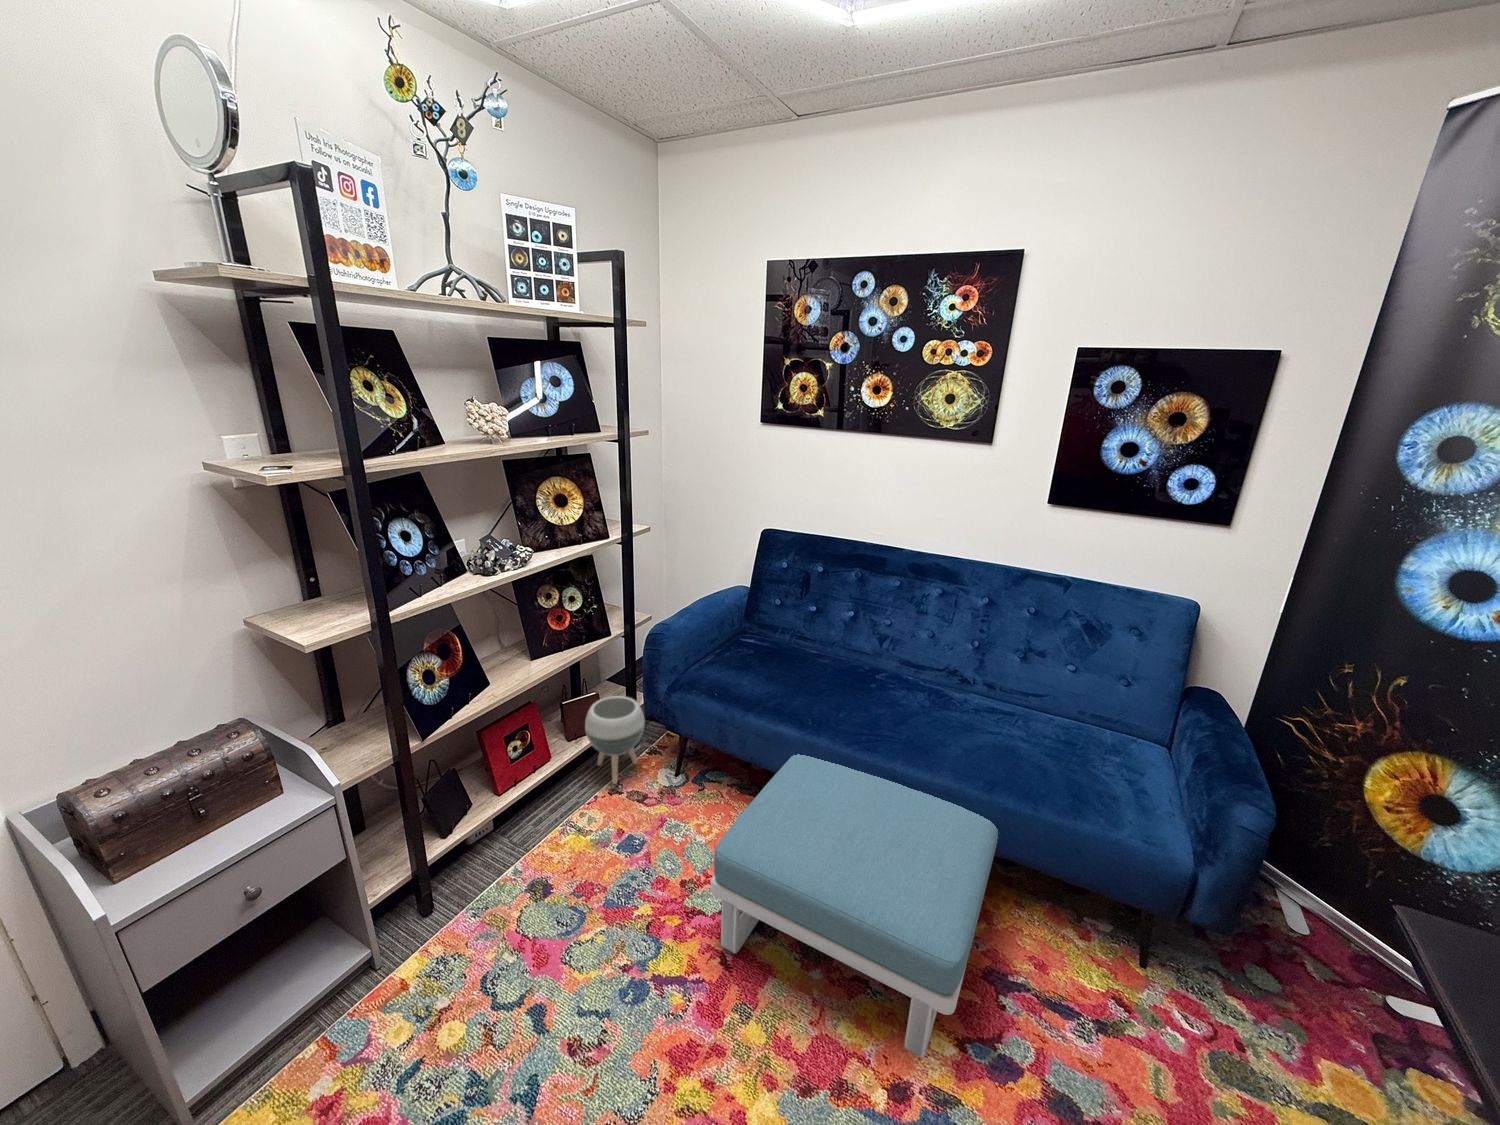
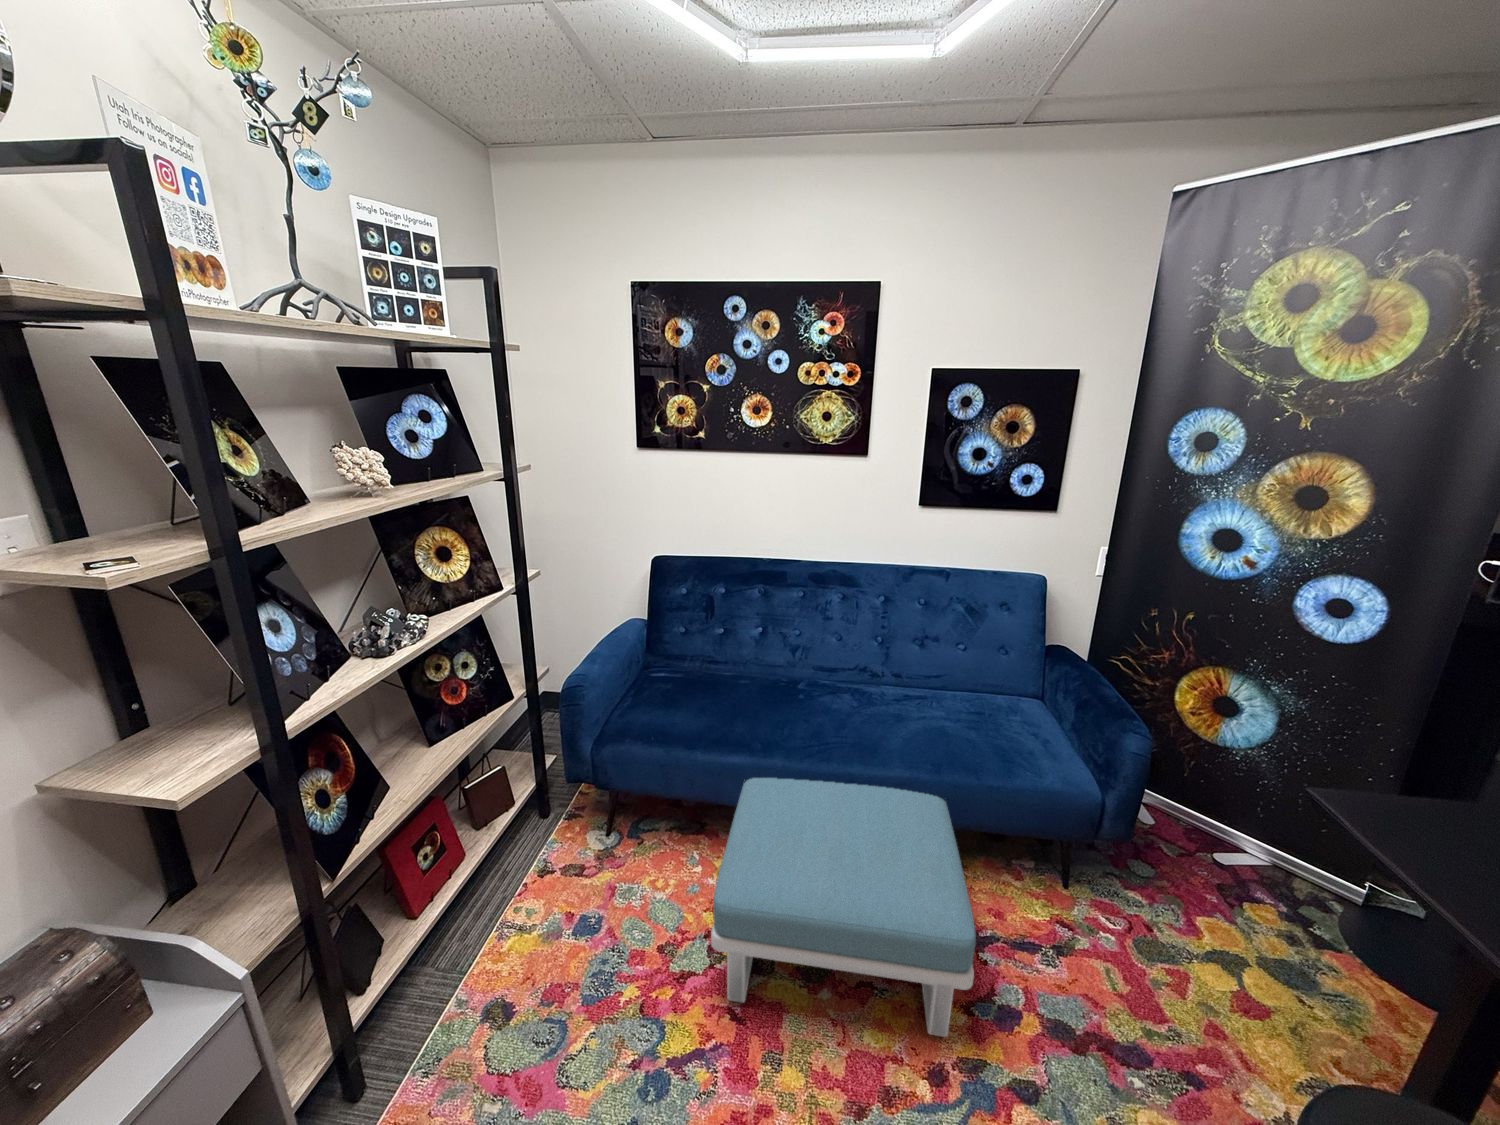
planter: present [585,696,645,784] -> none [499,761,568,861]

